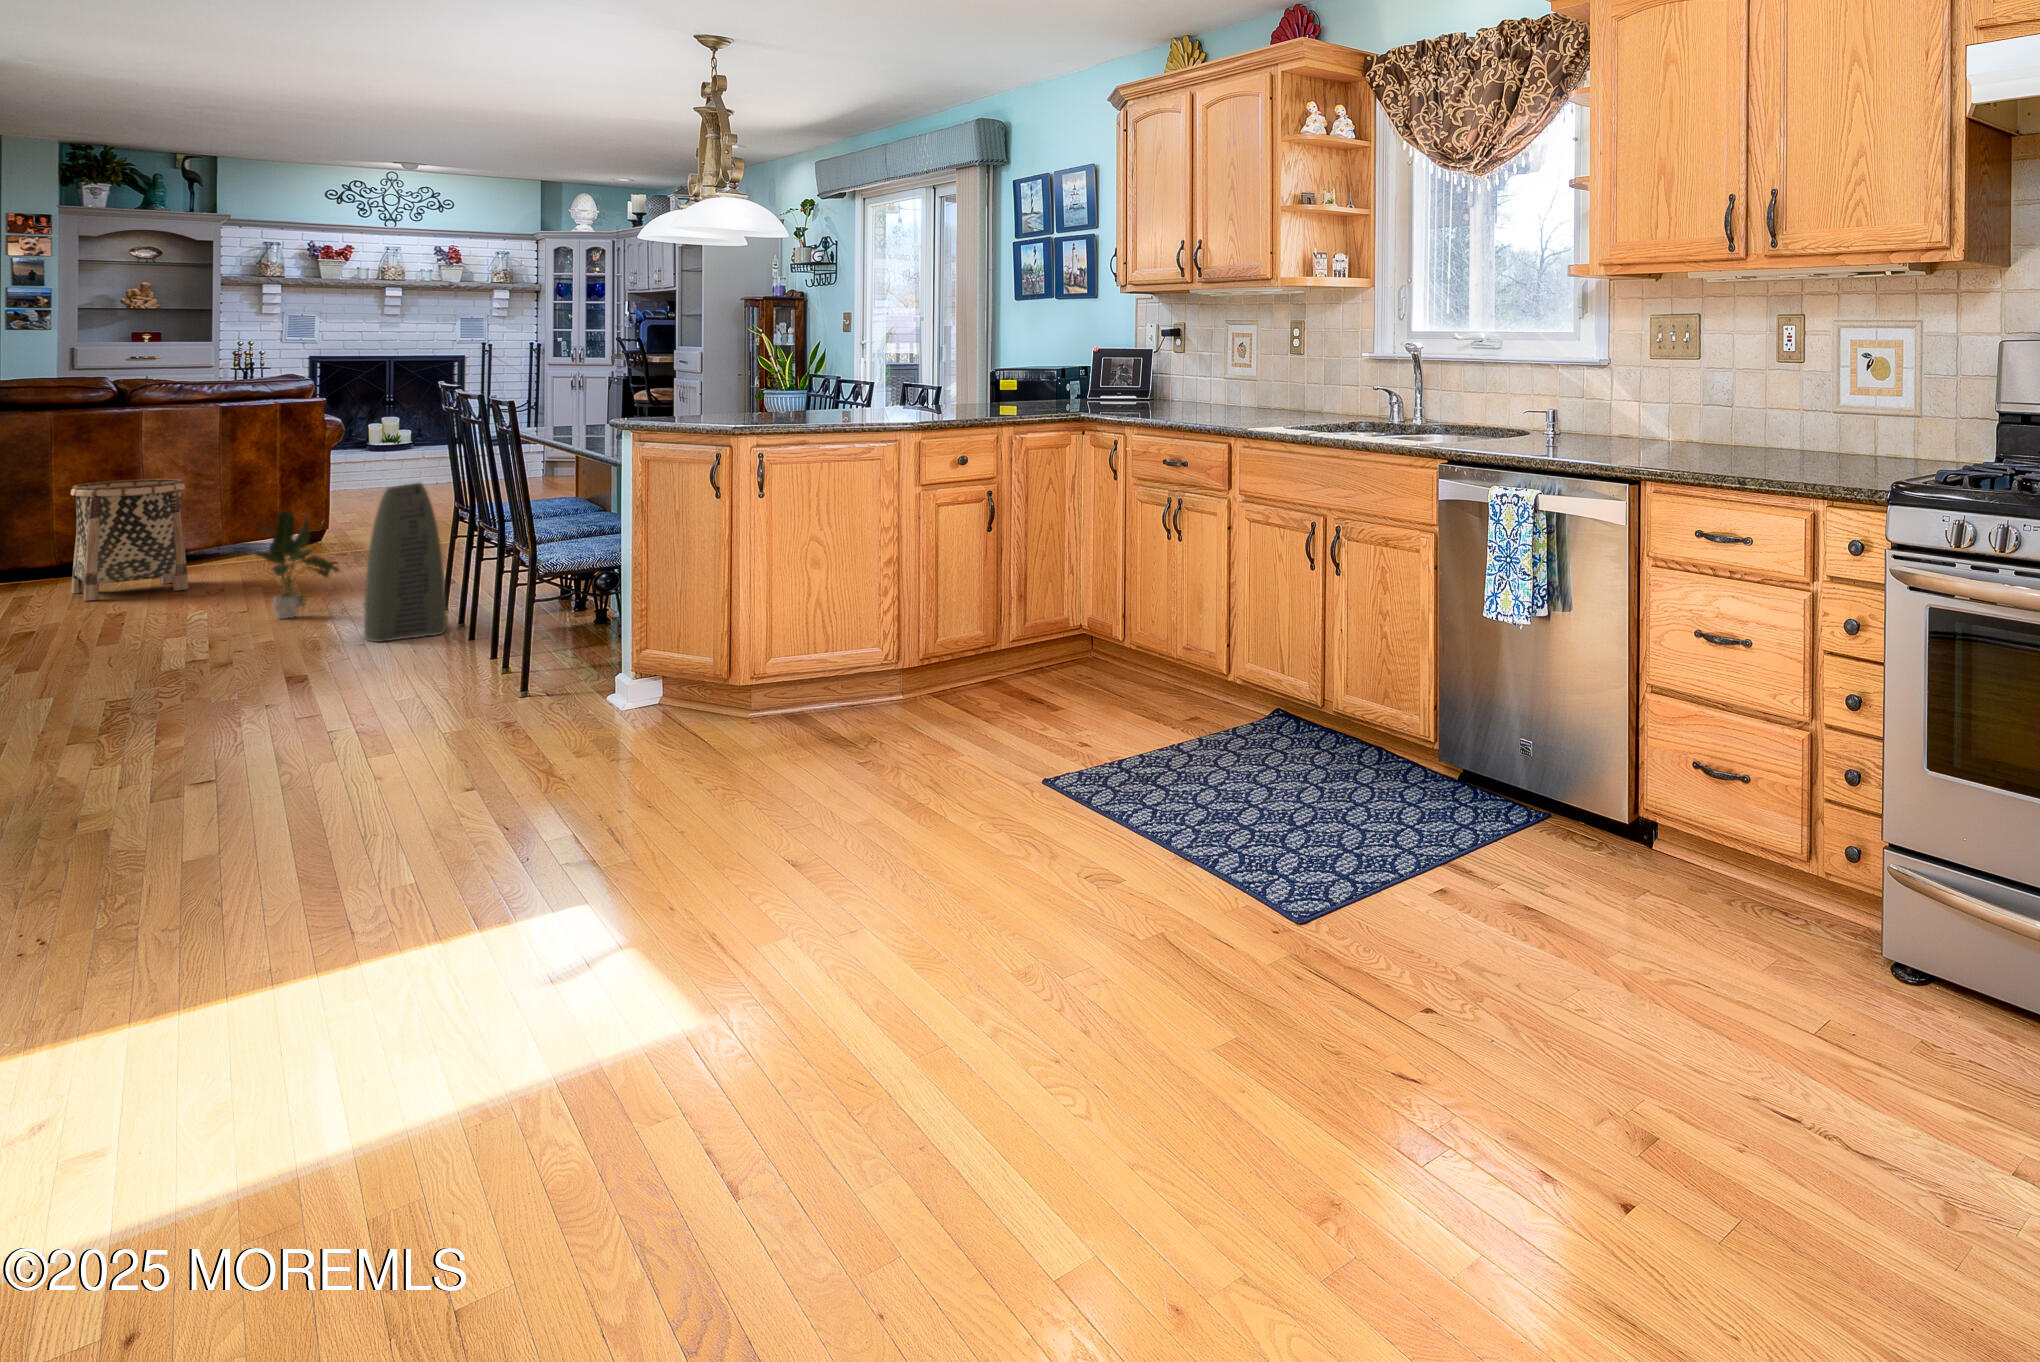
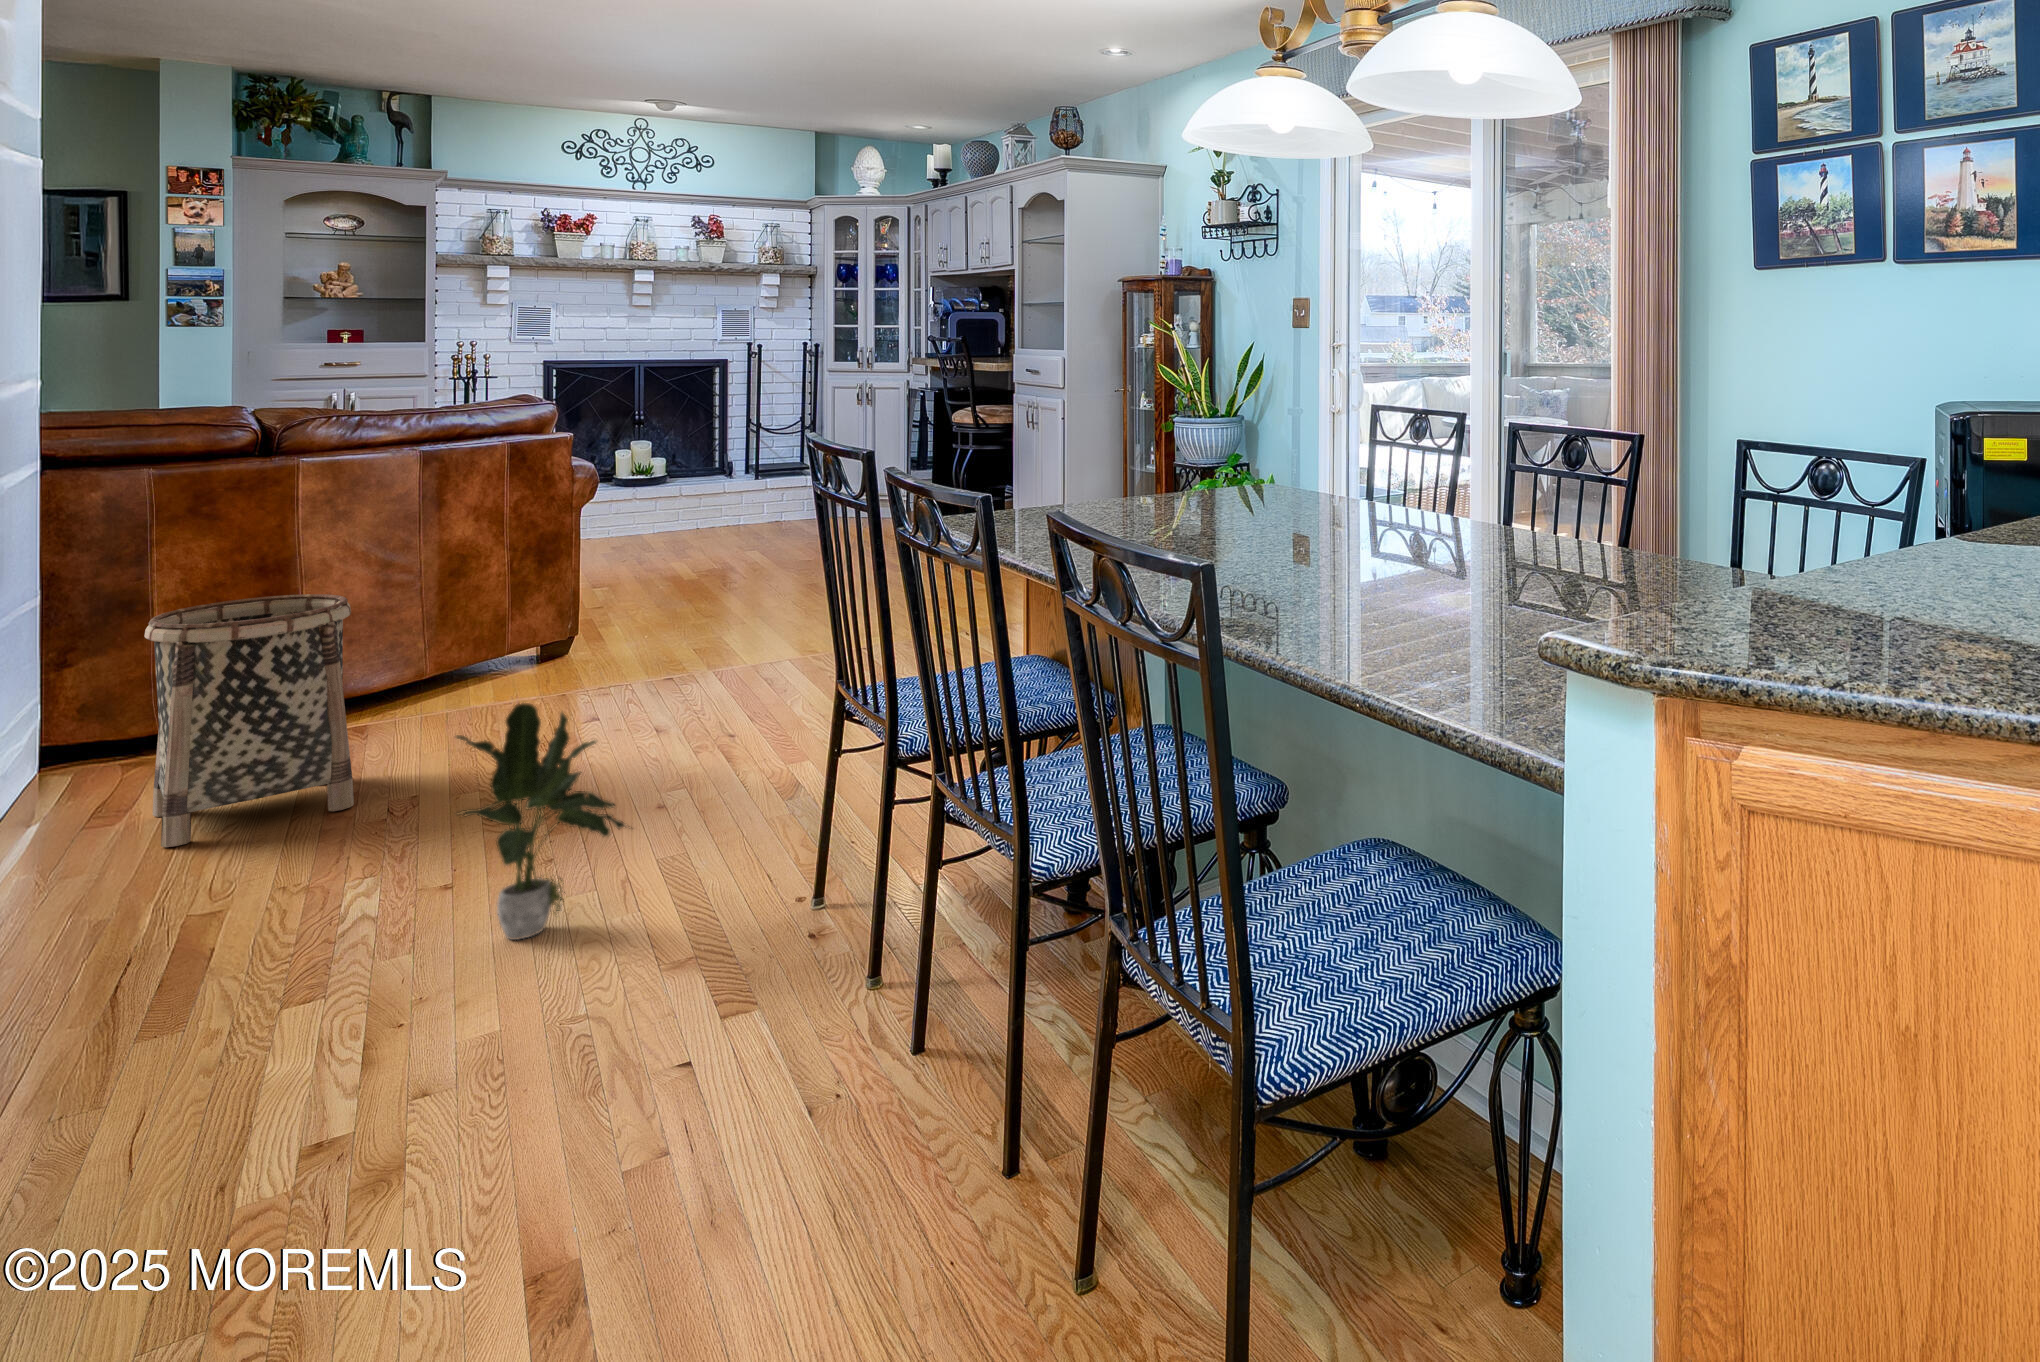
air purifier: present [364,483,446,642] -> none [695,668,865,1080]

